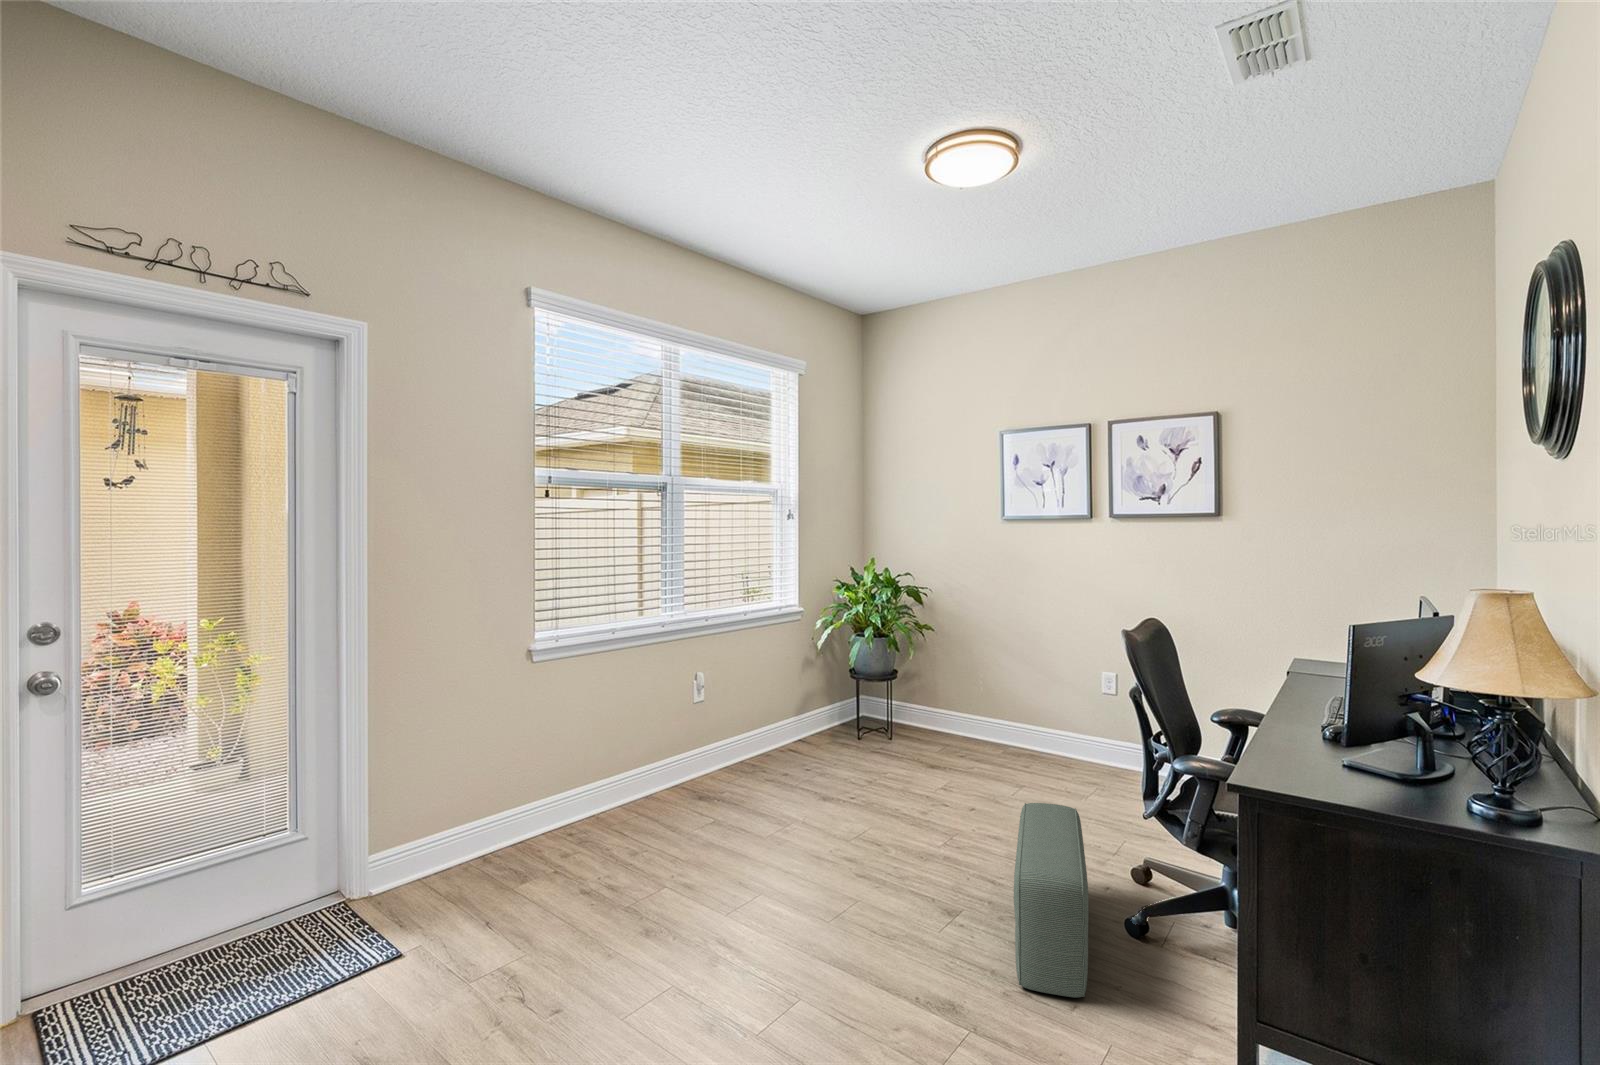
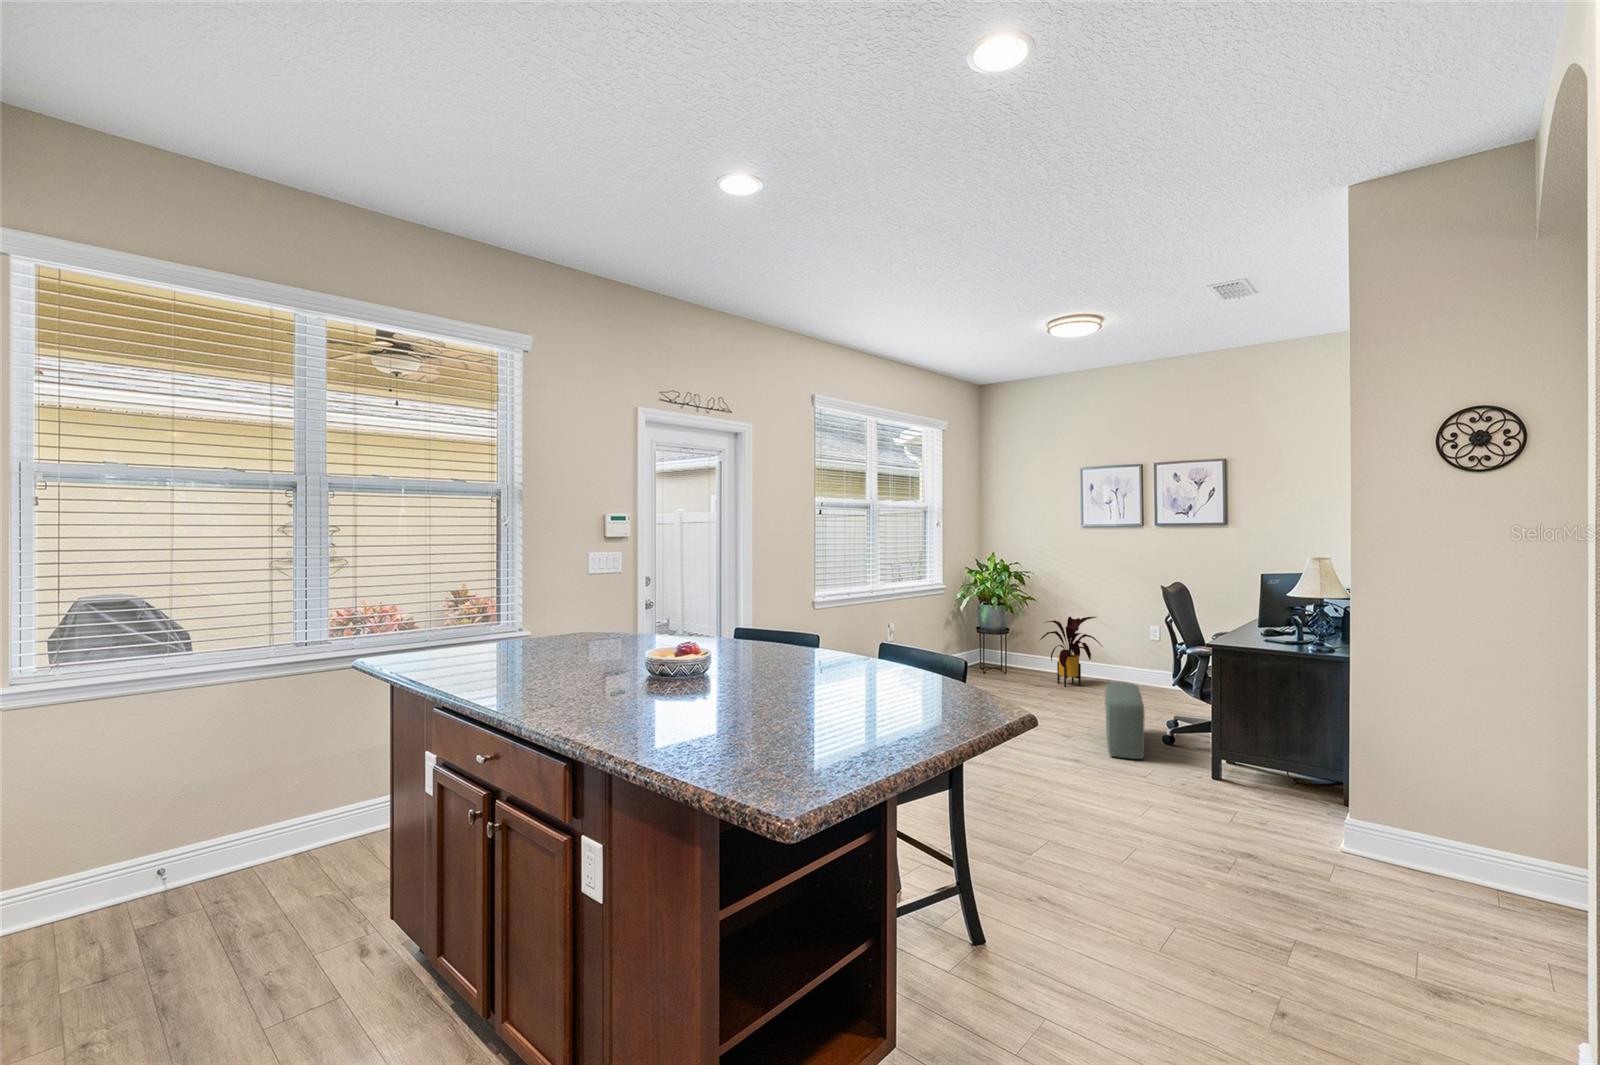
house plant: none [932,659,1032,770] -> present [1040,617,1102,687]

